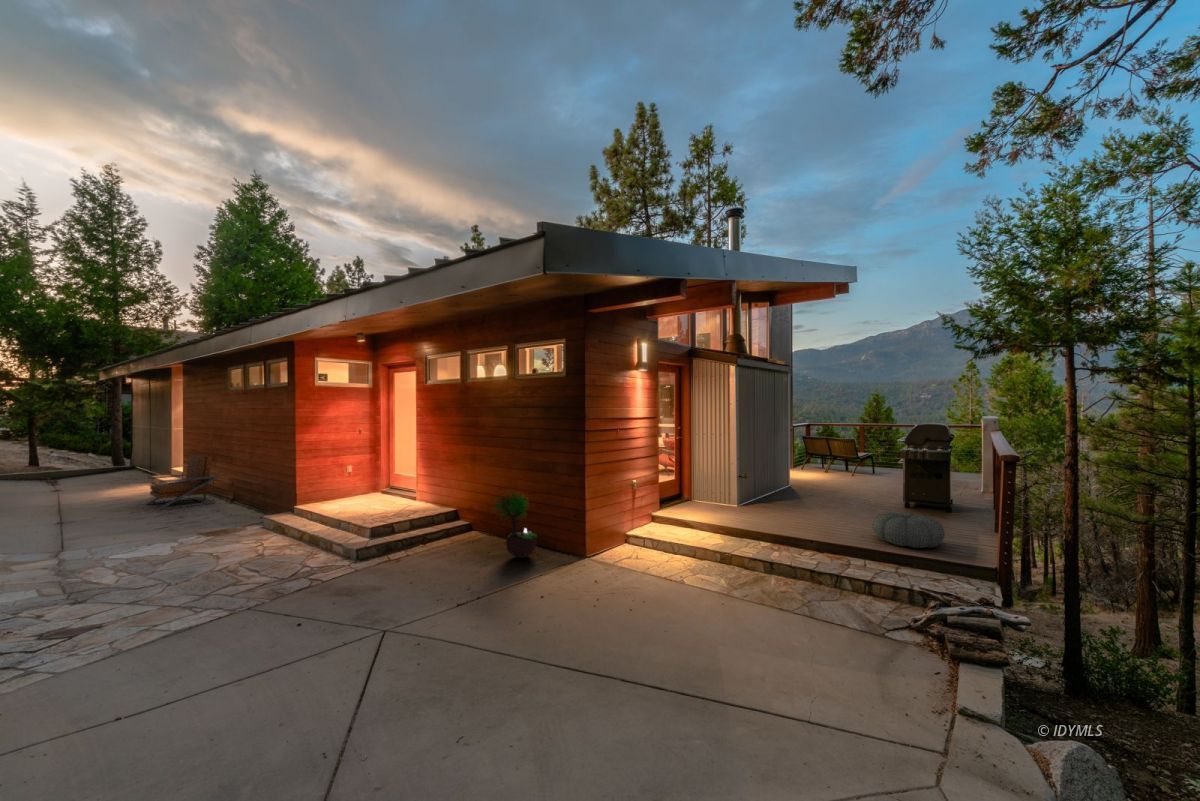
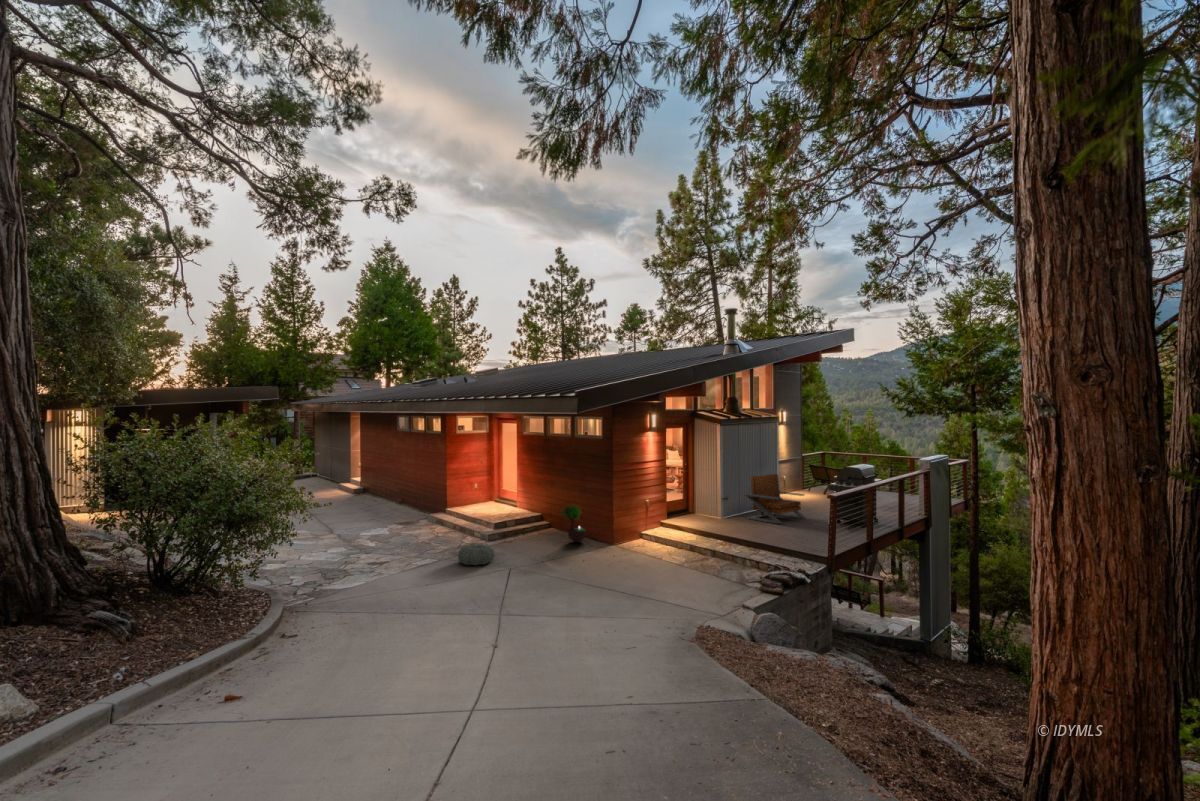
lounge chair: present [147,455,218,510] -> present [745,474,805,524]
pouf: present [872,512,945,548] -> present [458,544,495,565]

